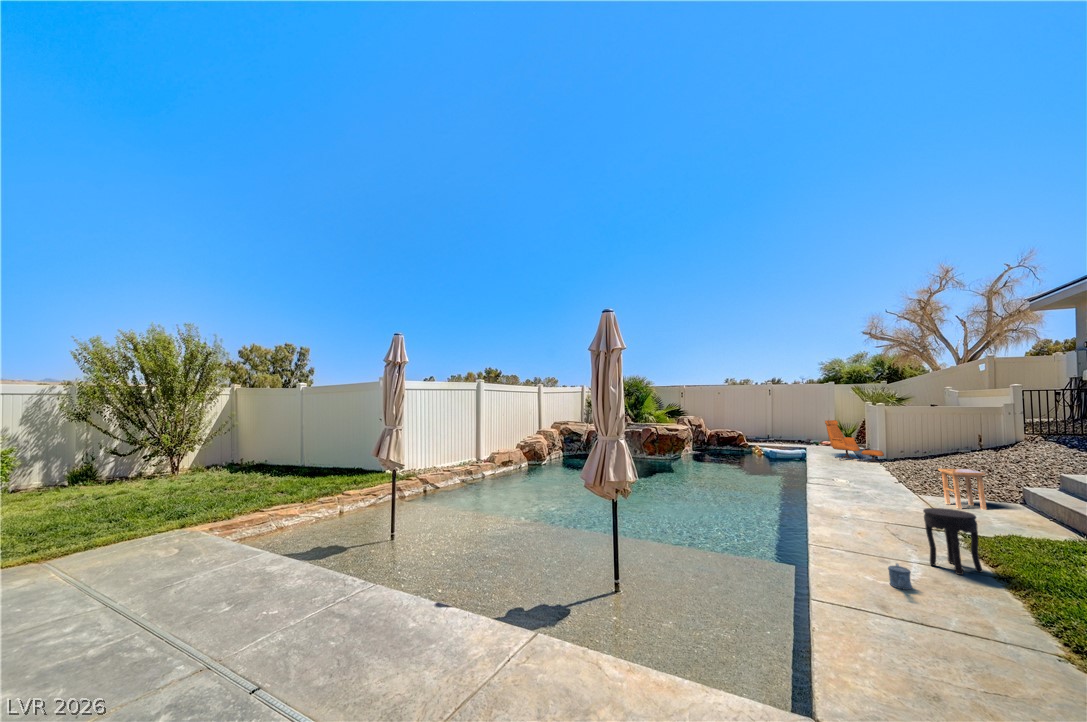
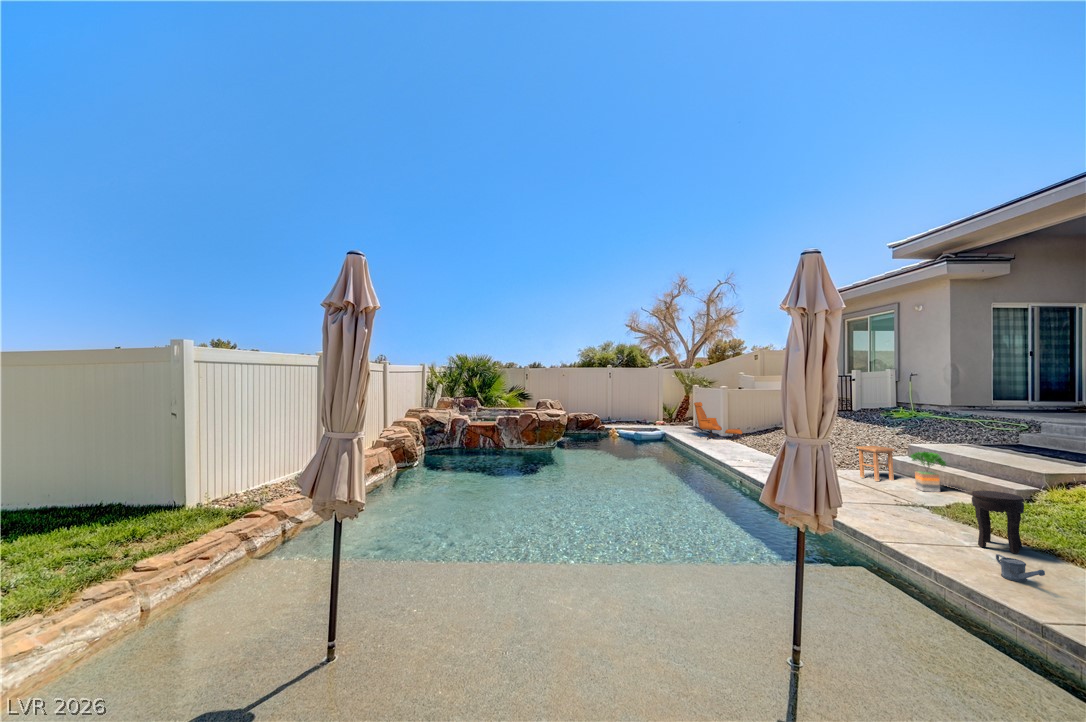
potted tree: none [982,475,1029,525] -> present [911,452,946,492]

